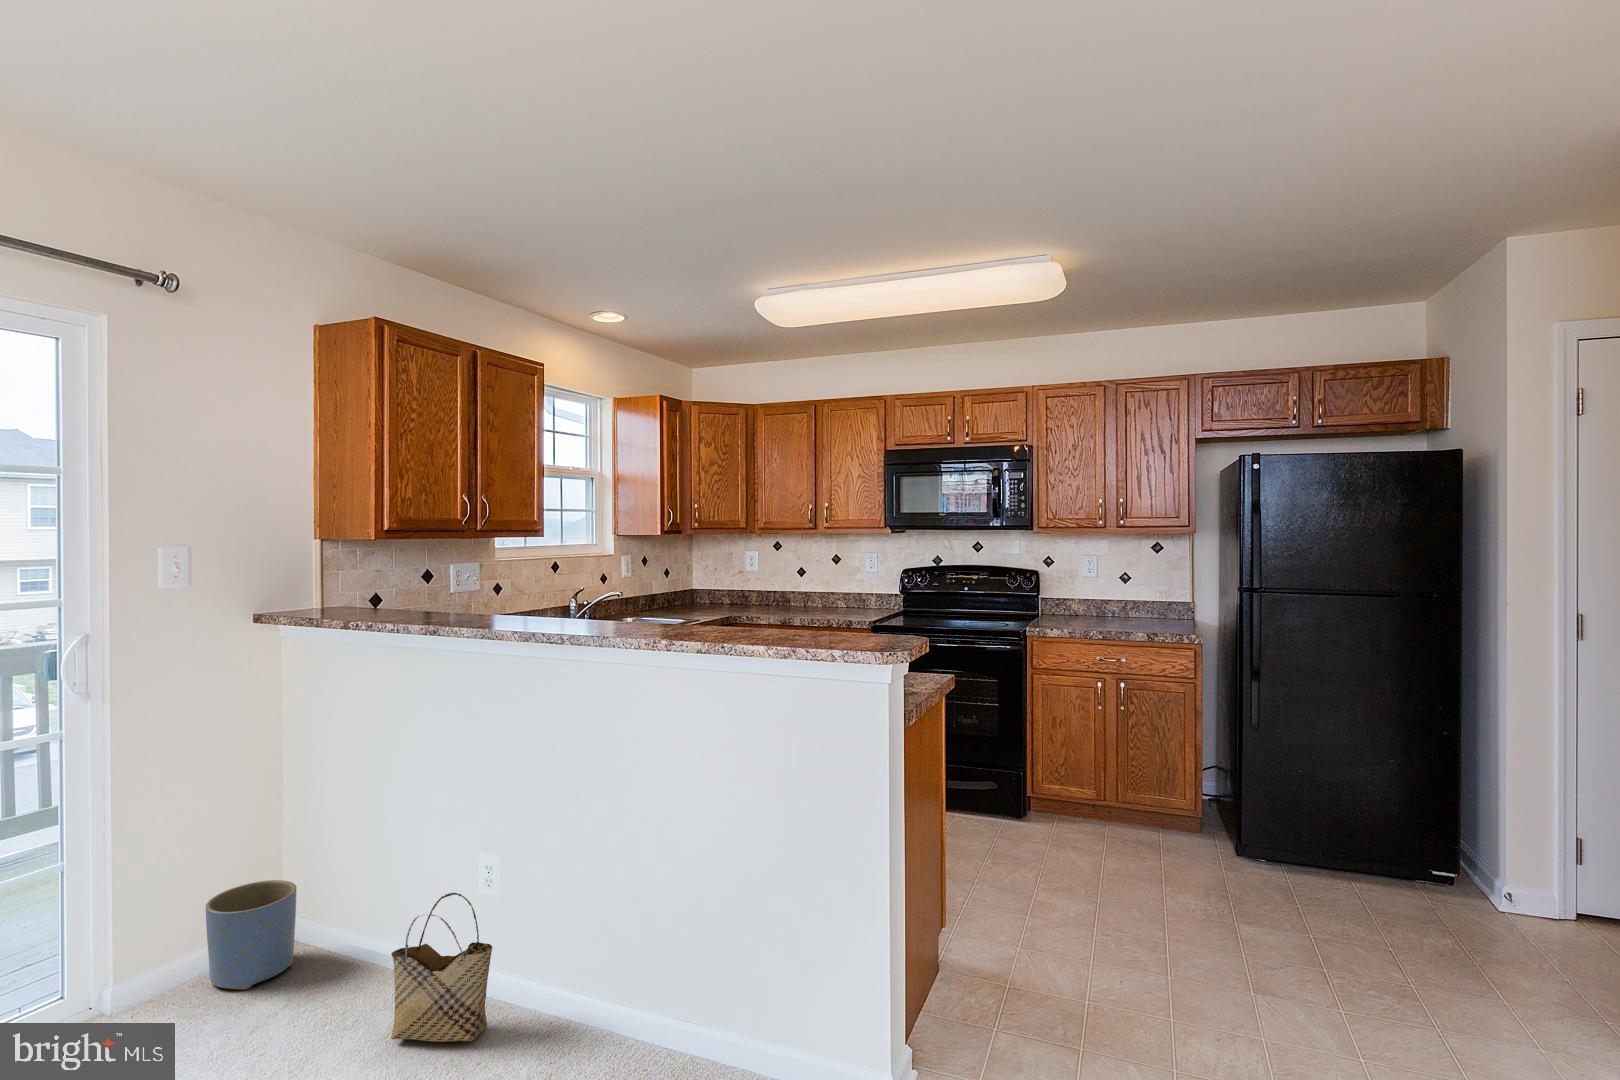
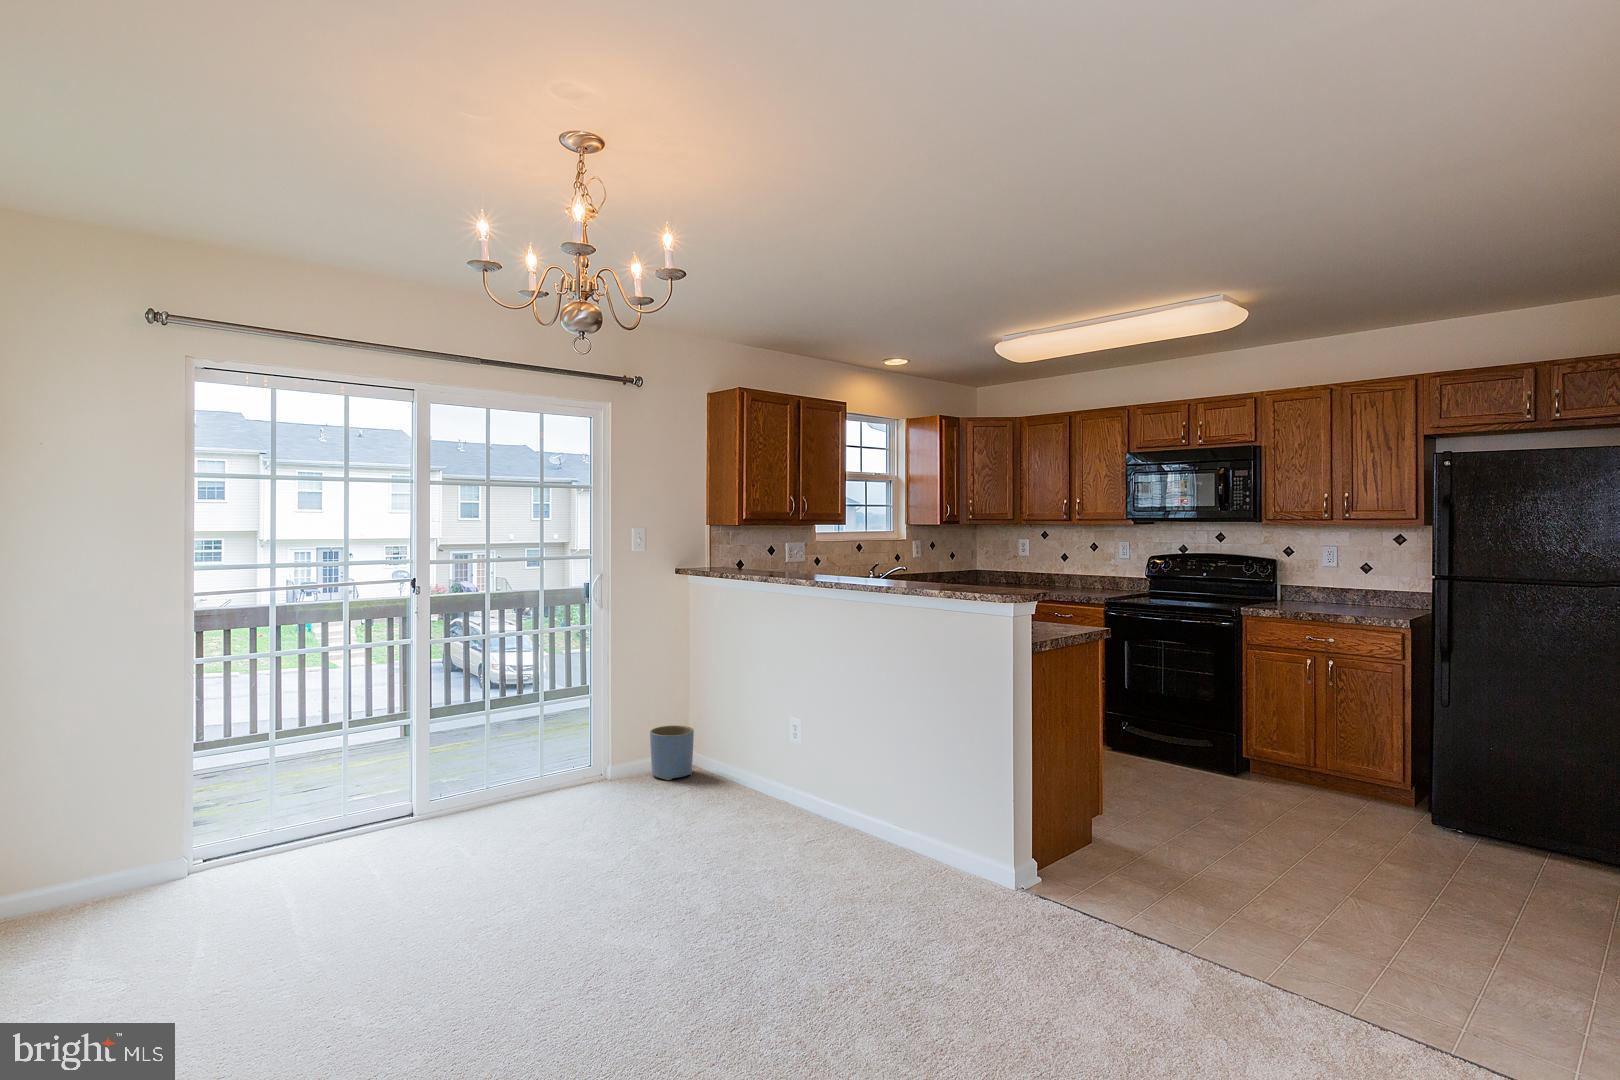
woven basket: present [391,893,493,1042] -> none [738,734,791,816]

